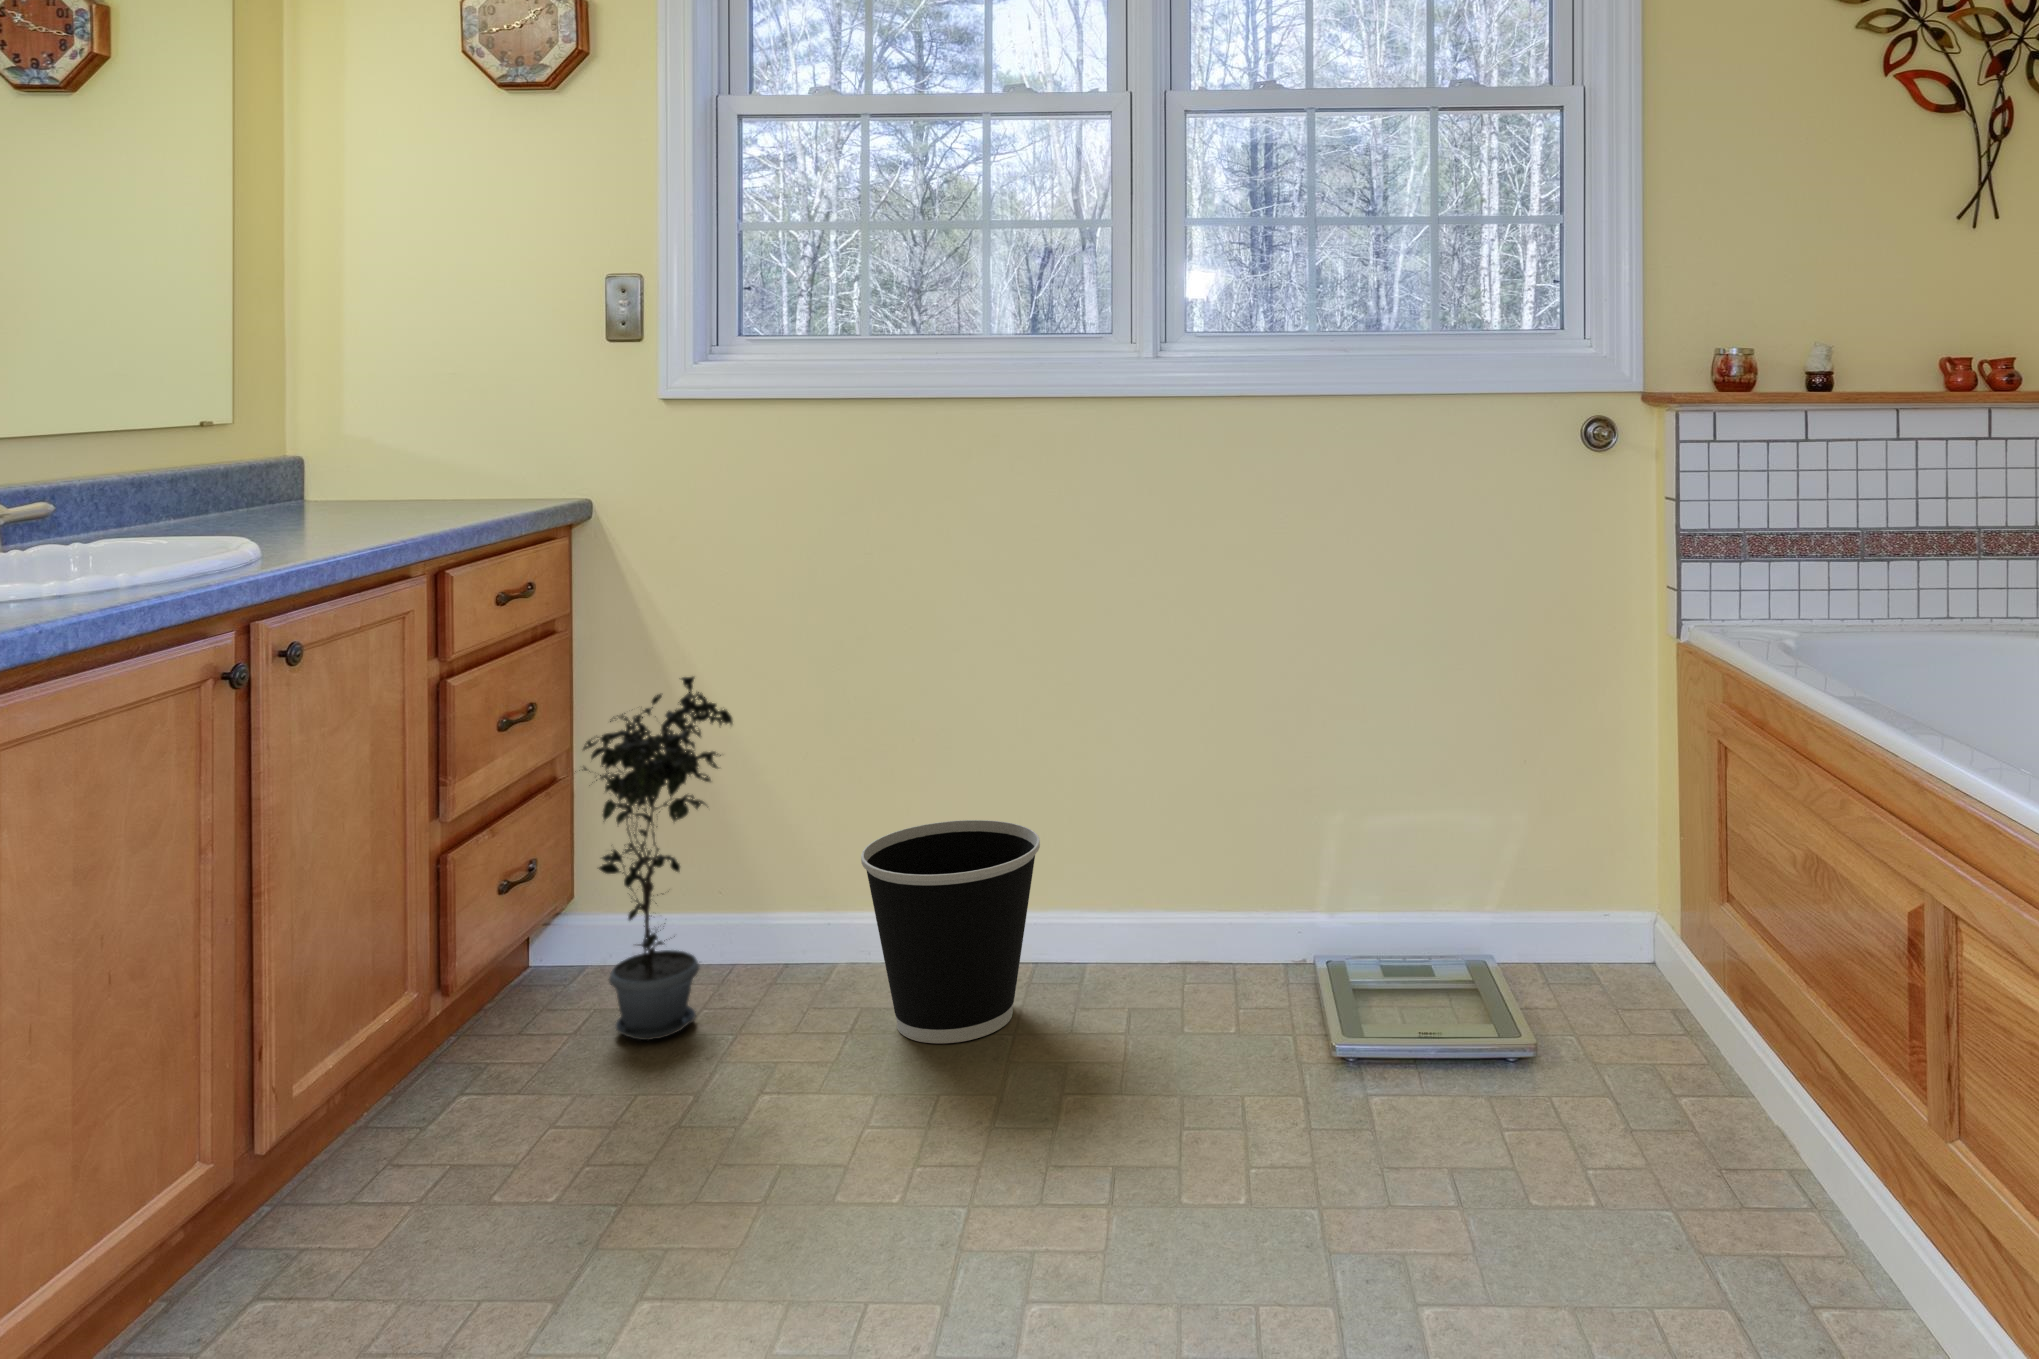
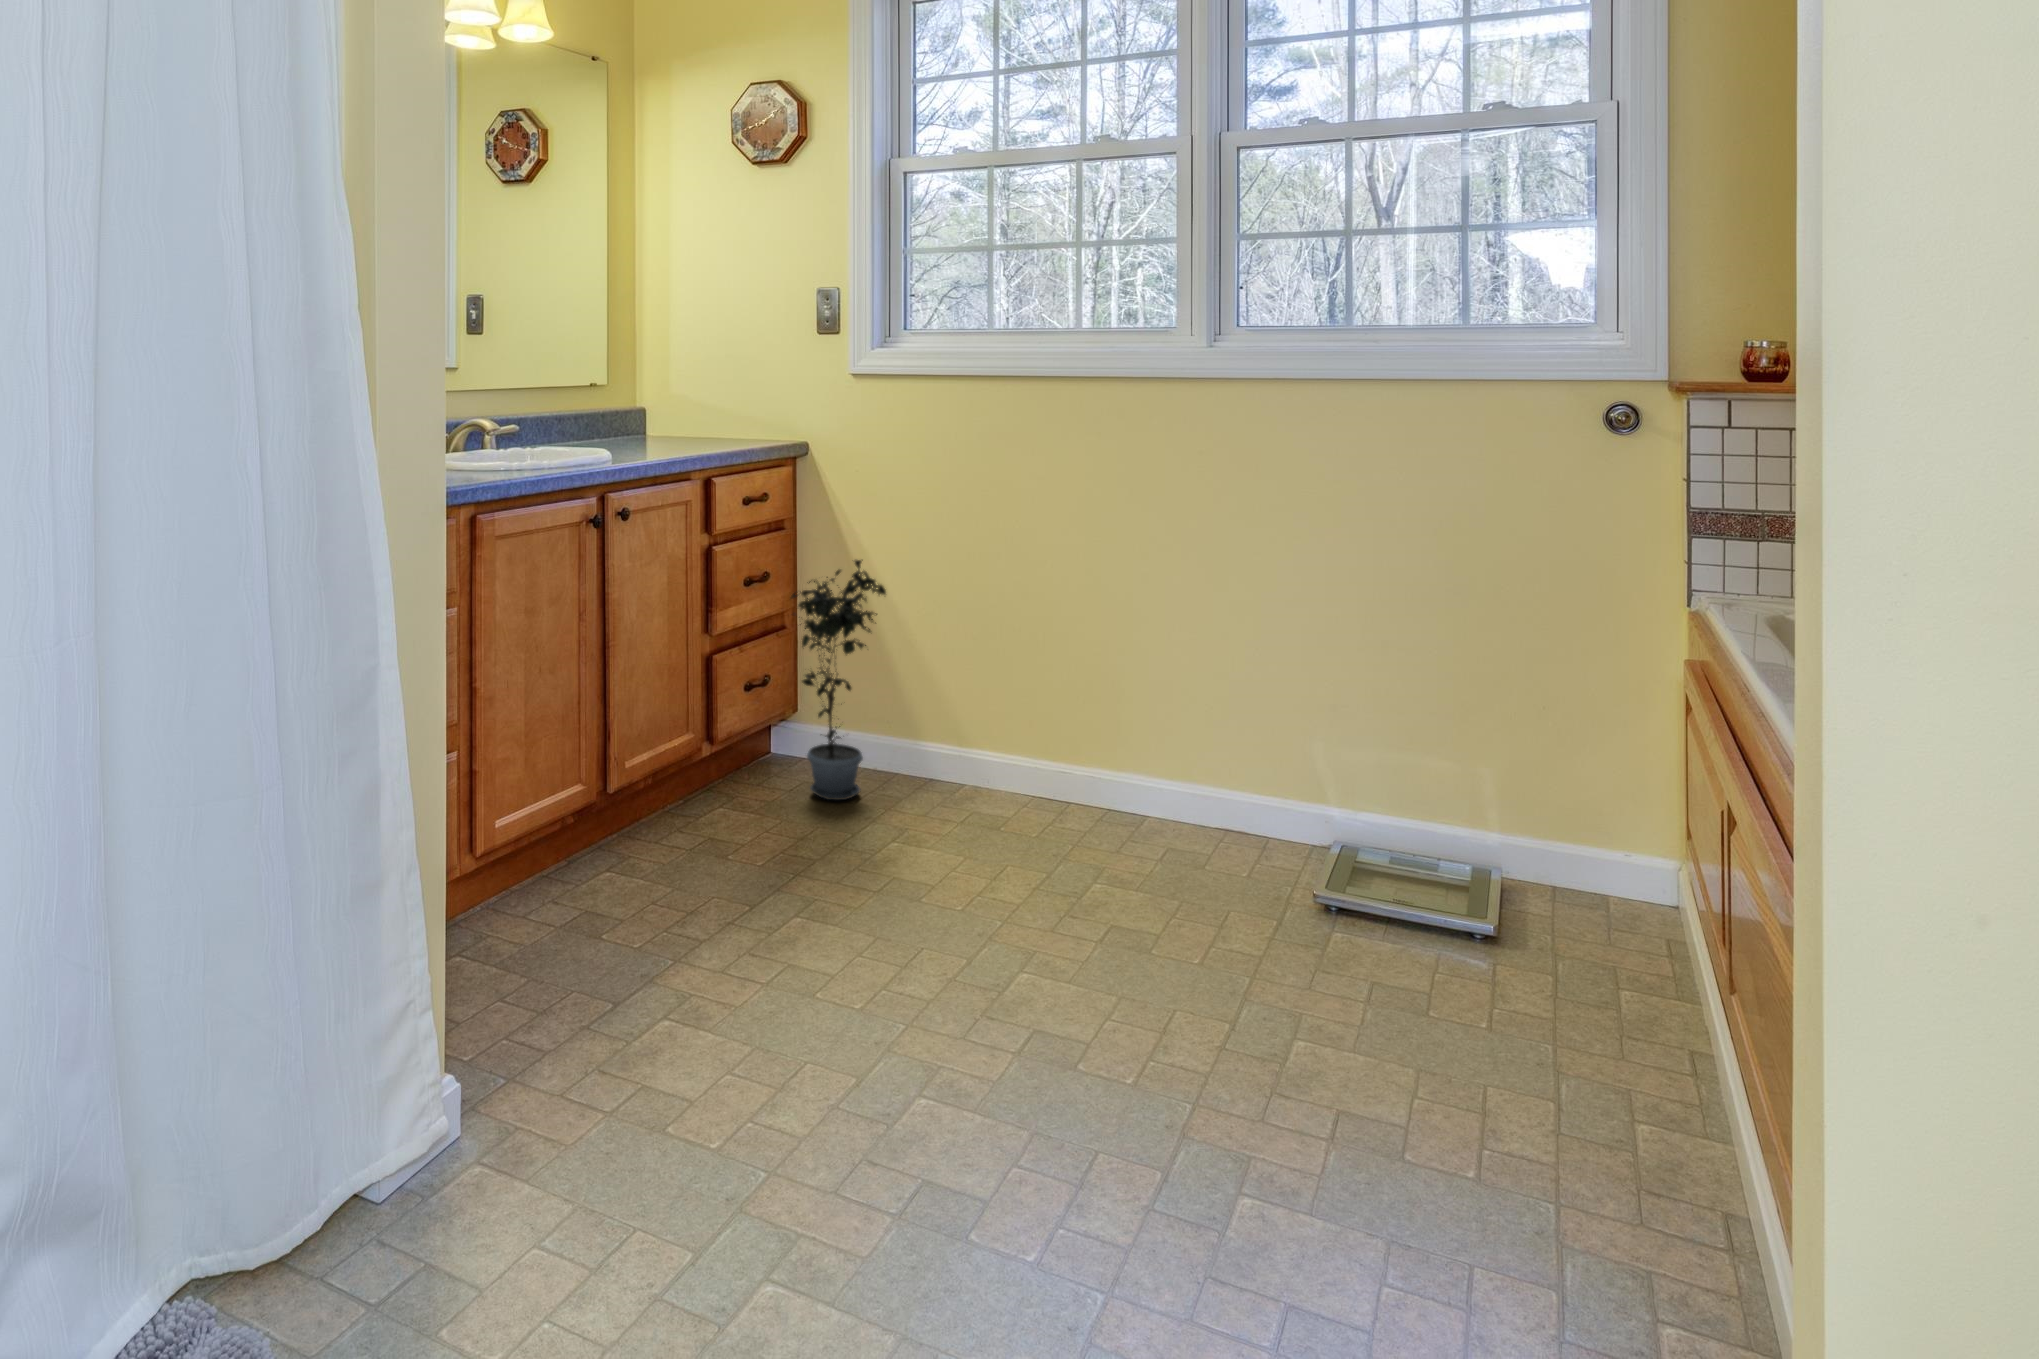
wastebasket: present [861,820,1040,1043] -> none [967,685,1097,840]

